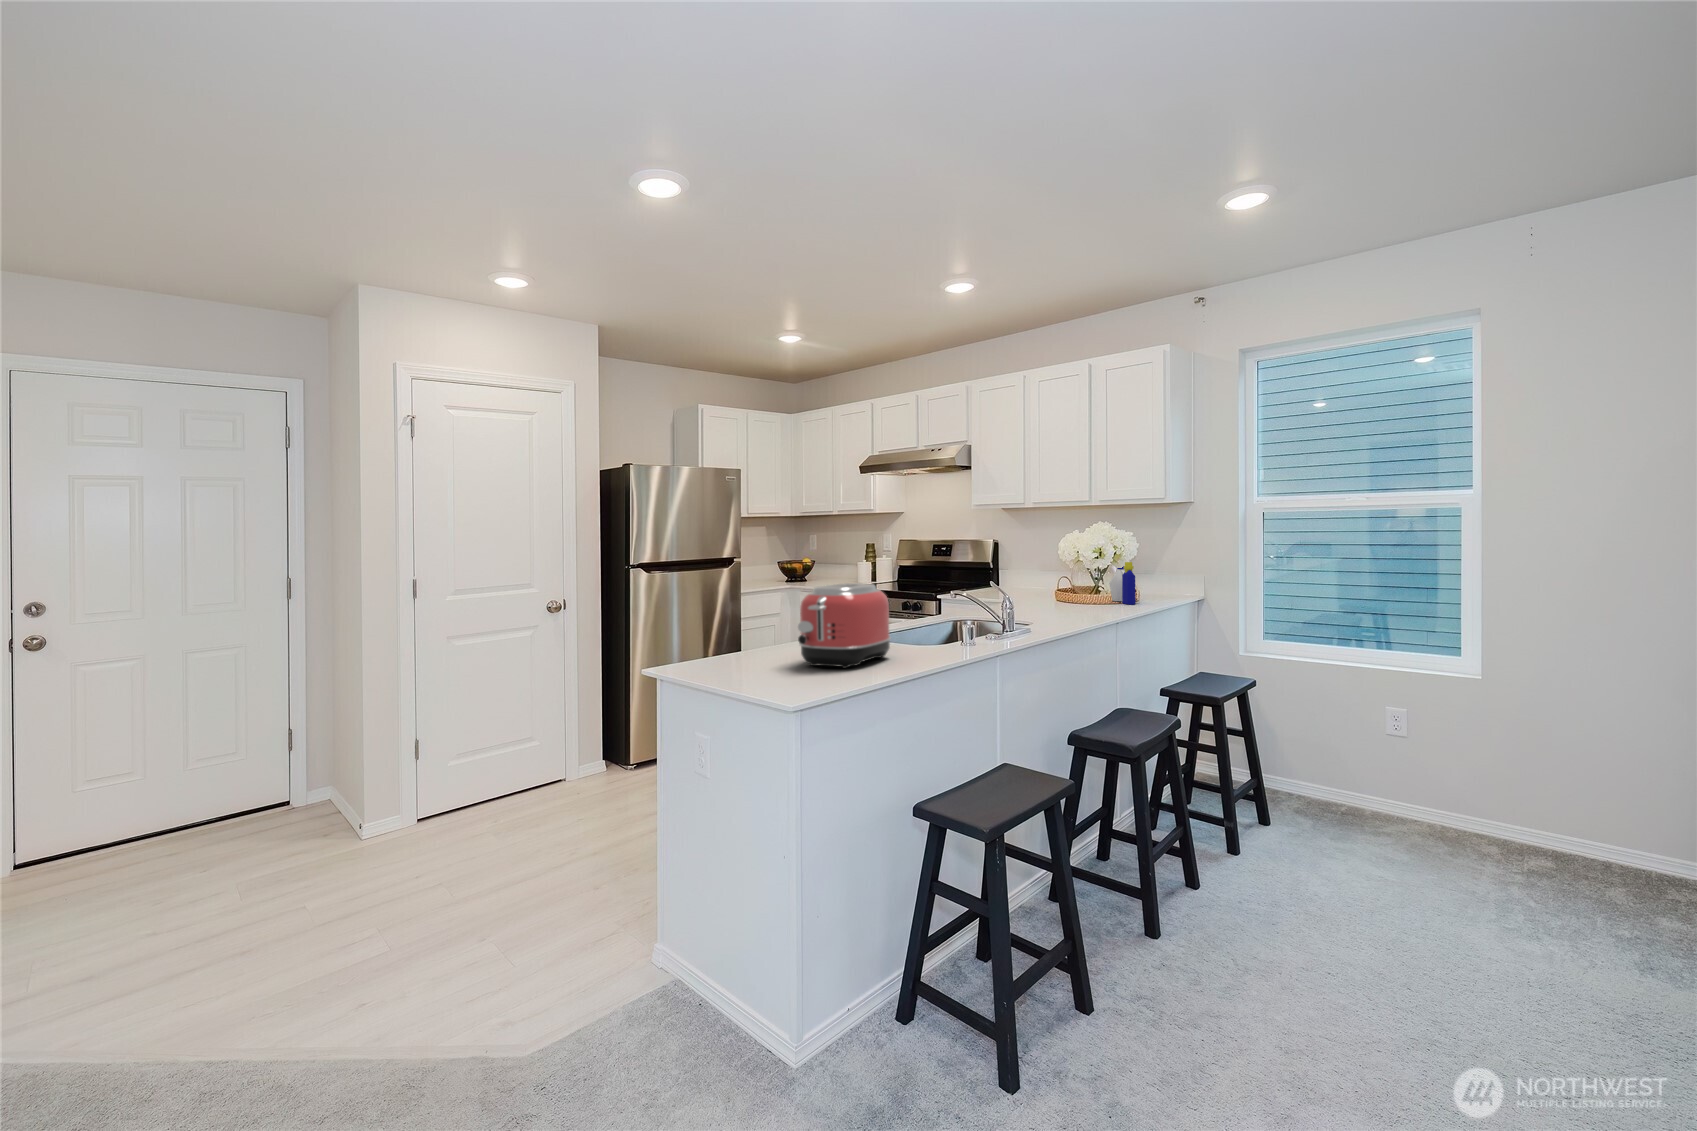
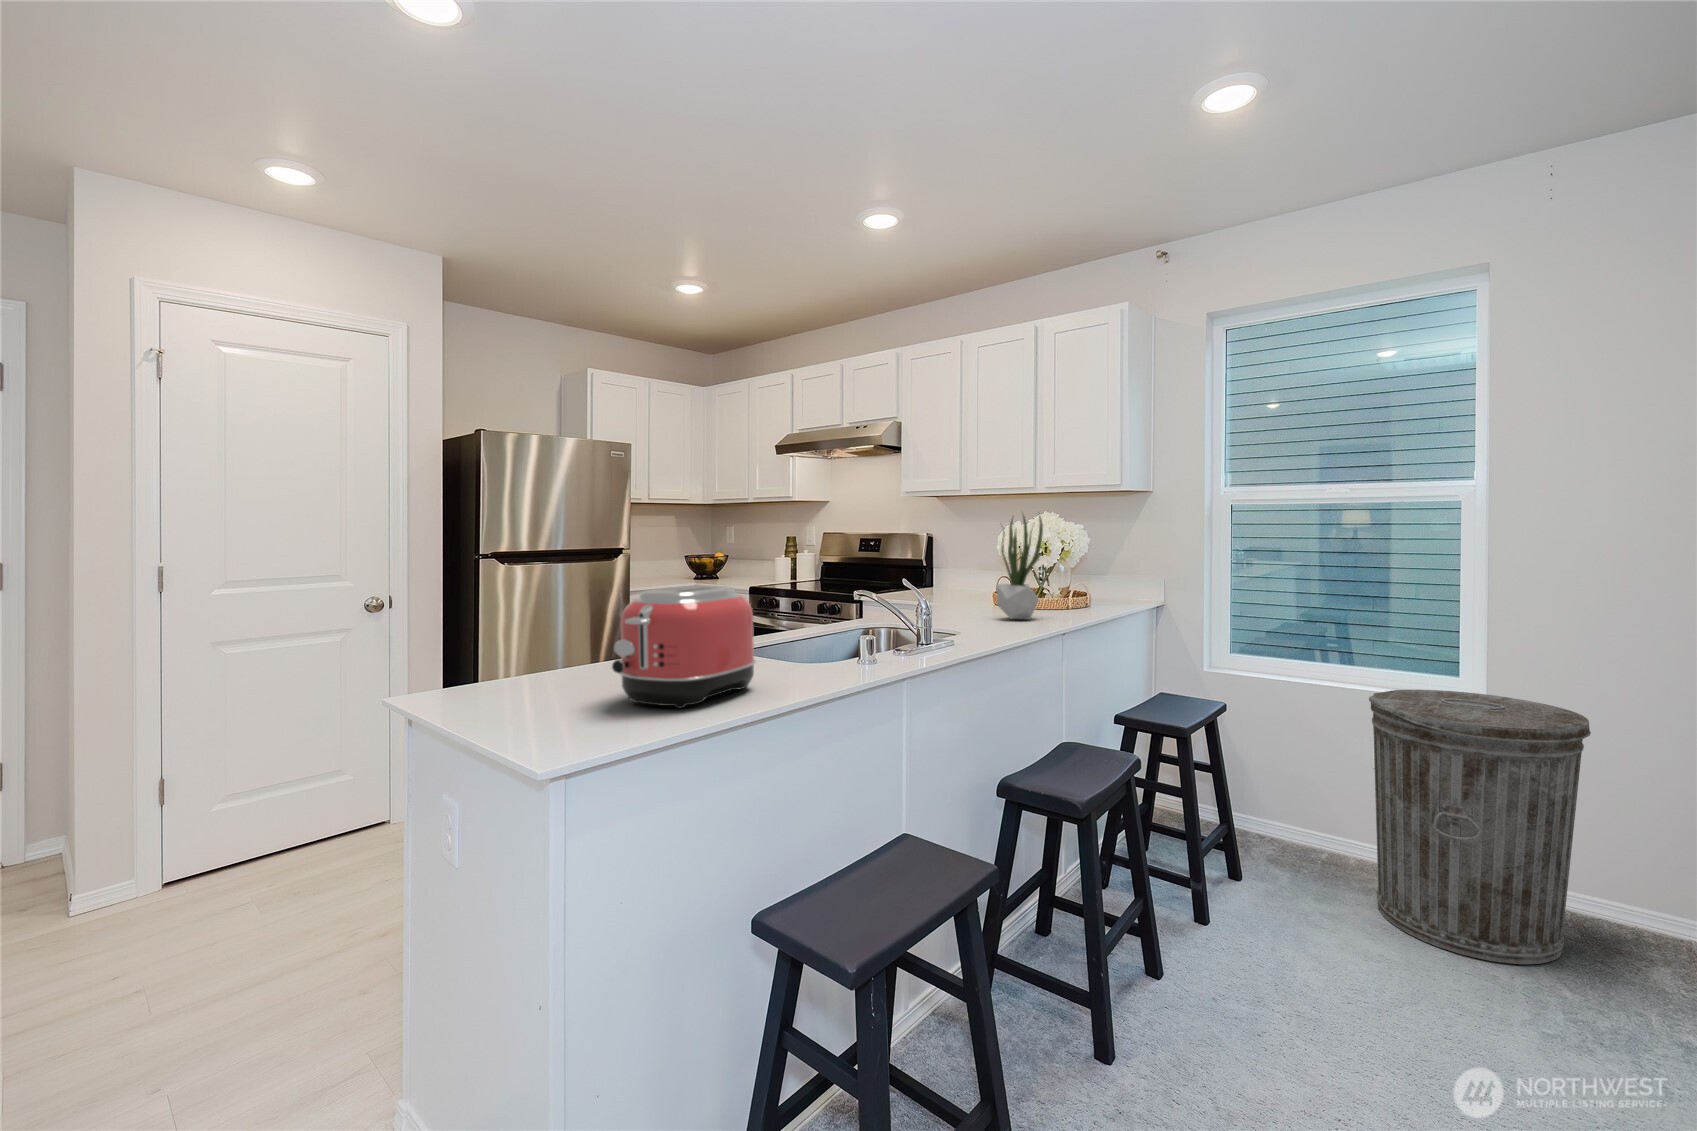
potted plant: none [1060,522,1099,611] -> present [997,515,1043,619]
bottle: present [1109,562,1136,605] -> none [1055,561,1086,612]
trash can: none [1374,666,1554,883] -> present [1369,690,1591,964]

